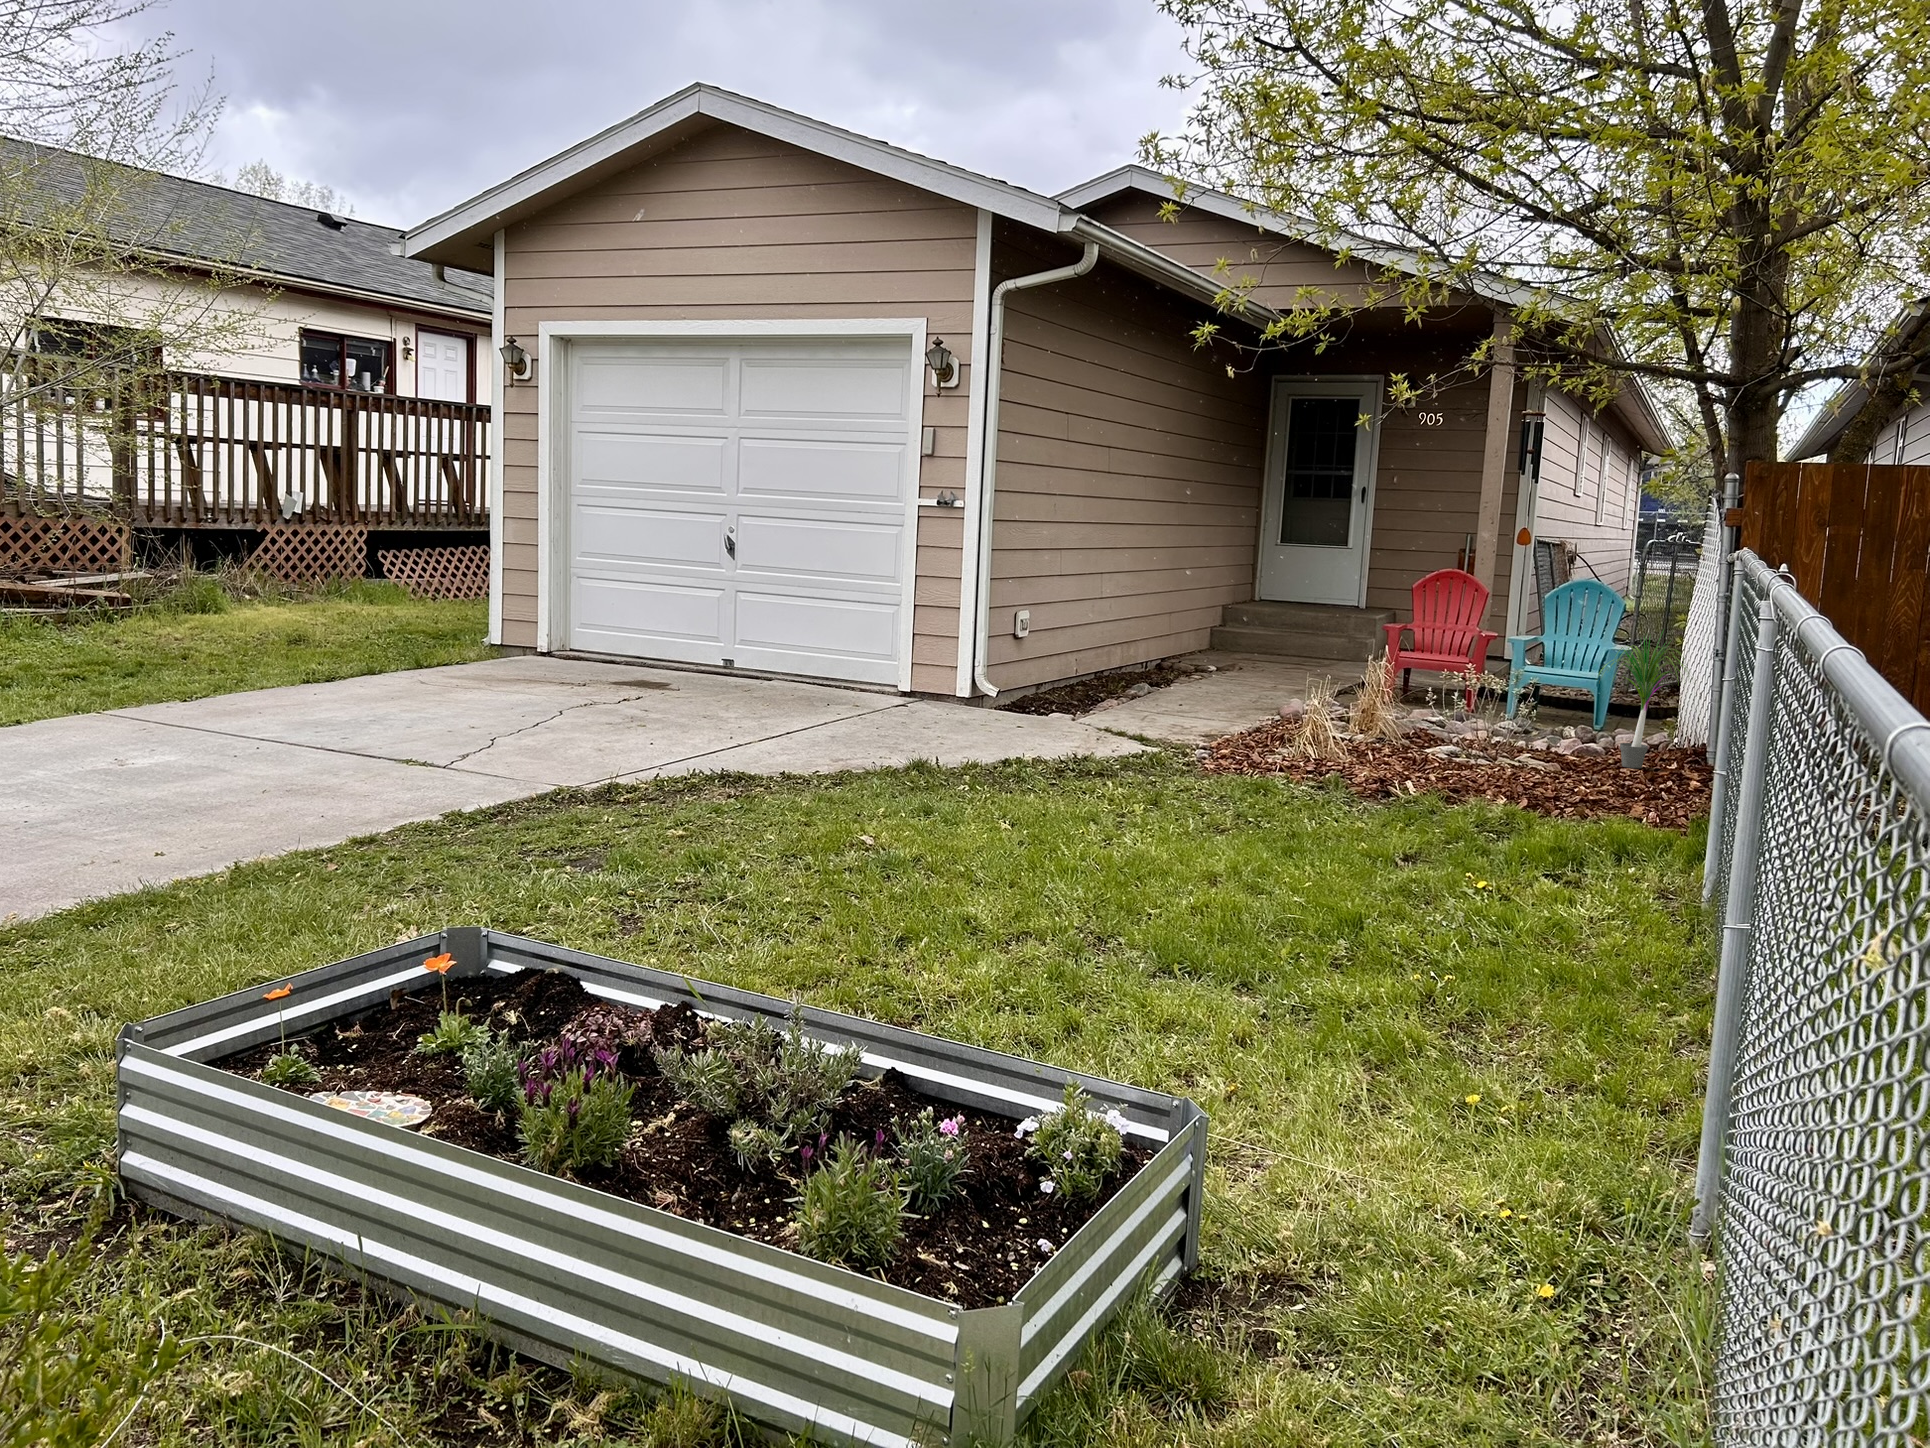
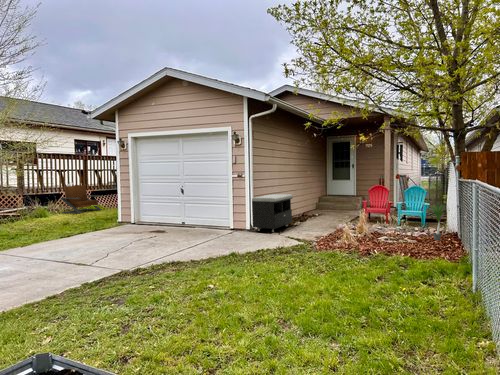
lounge chair: none [260,504,408,608] -> present [60,185,102,214]
storage bench: none [981,577,1130,708] -> present [252,194,292,232]

